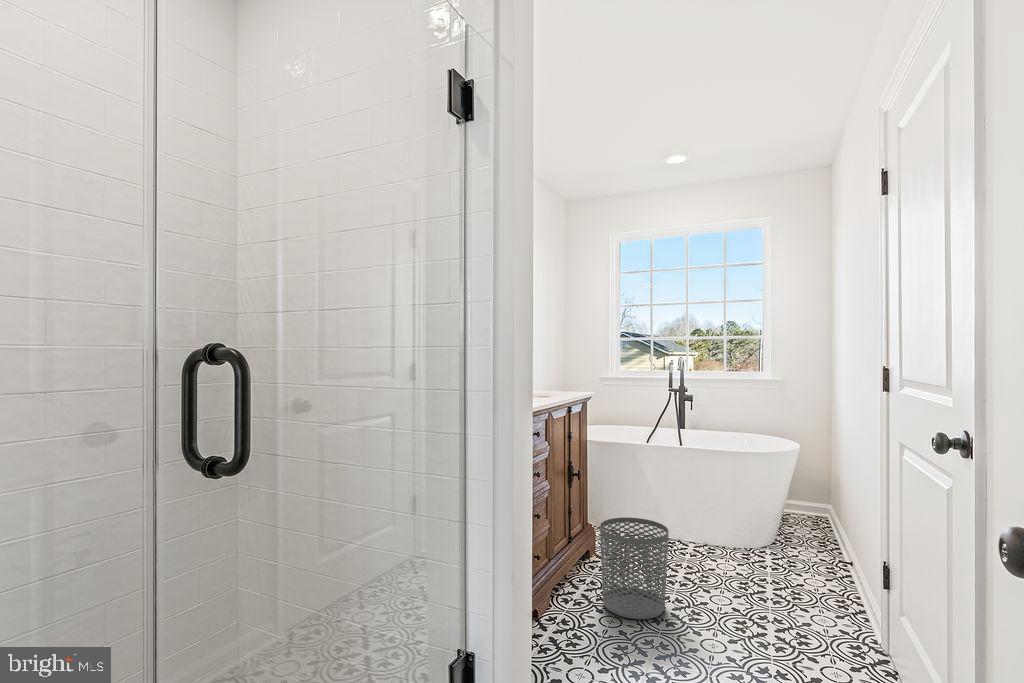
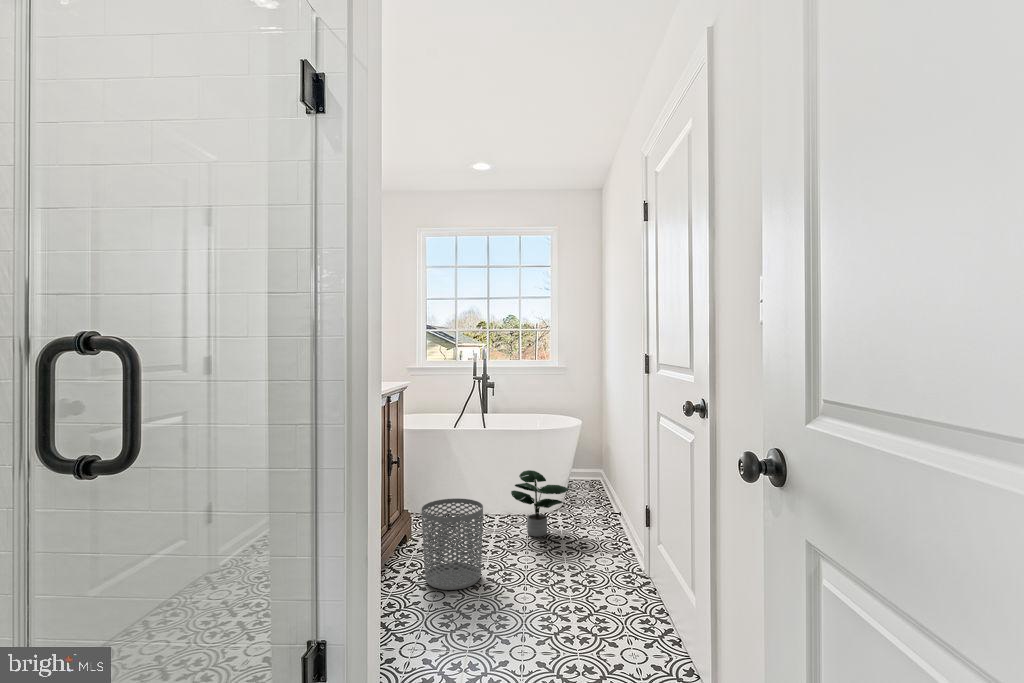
potted plant: none [707,497,779,576] -> present [511,470,569,537]

